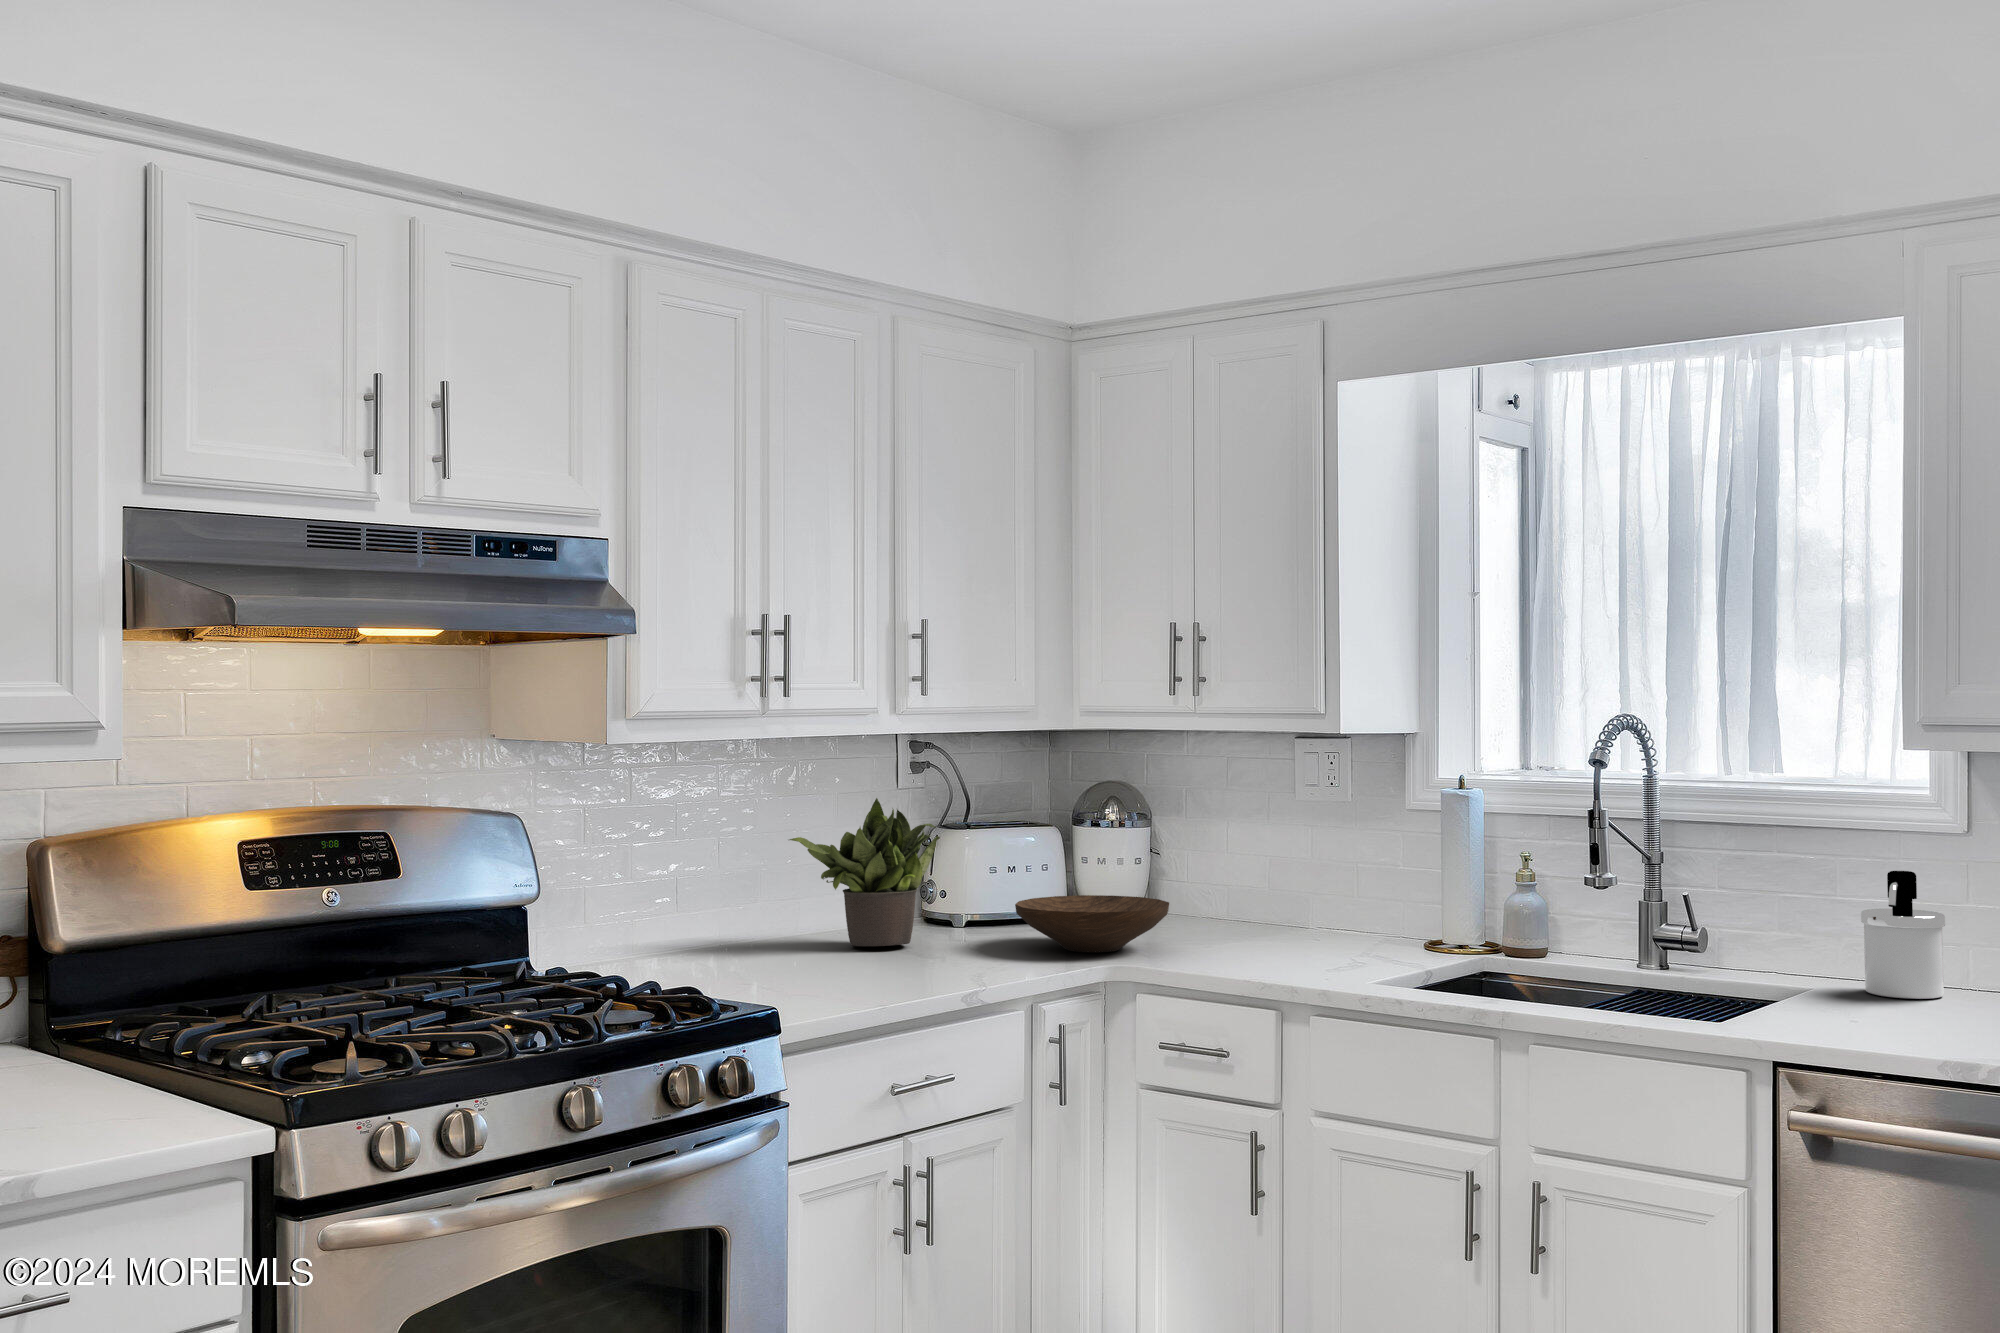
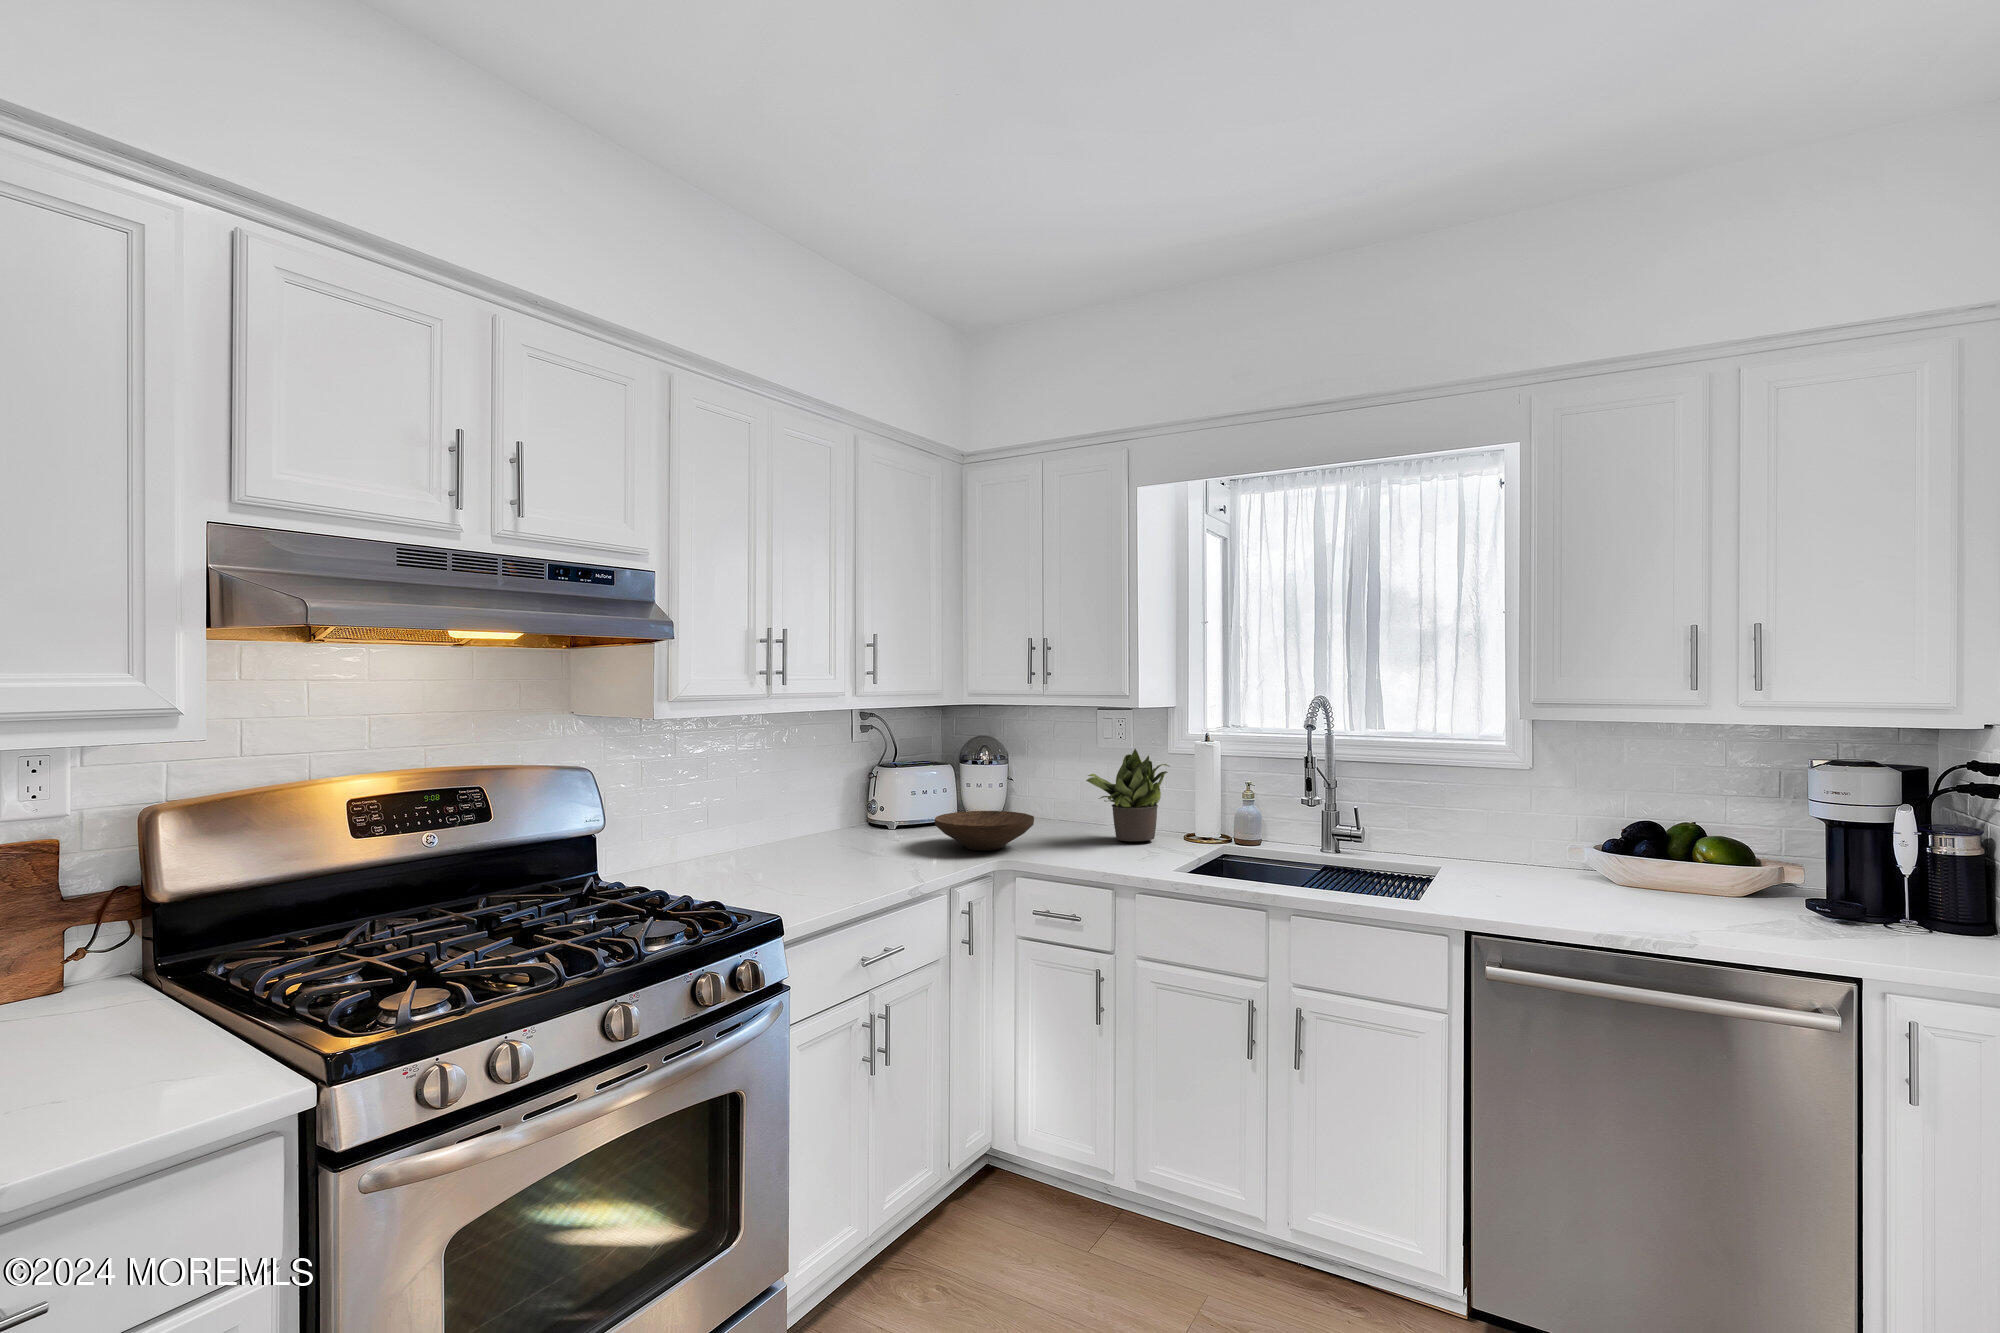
potted plant: present [789,798,940,946] -> present [1086,749,1169,841]
soap dispenser: present [1861,871,1945,999] -> none [1475,794,1529,876]

